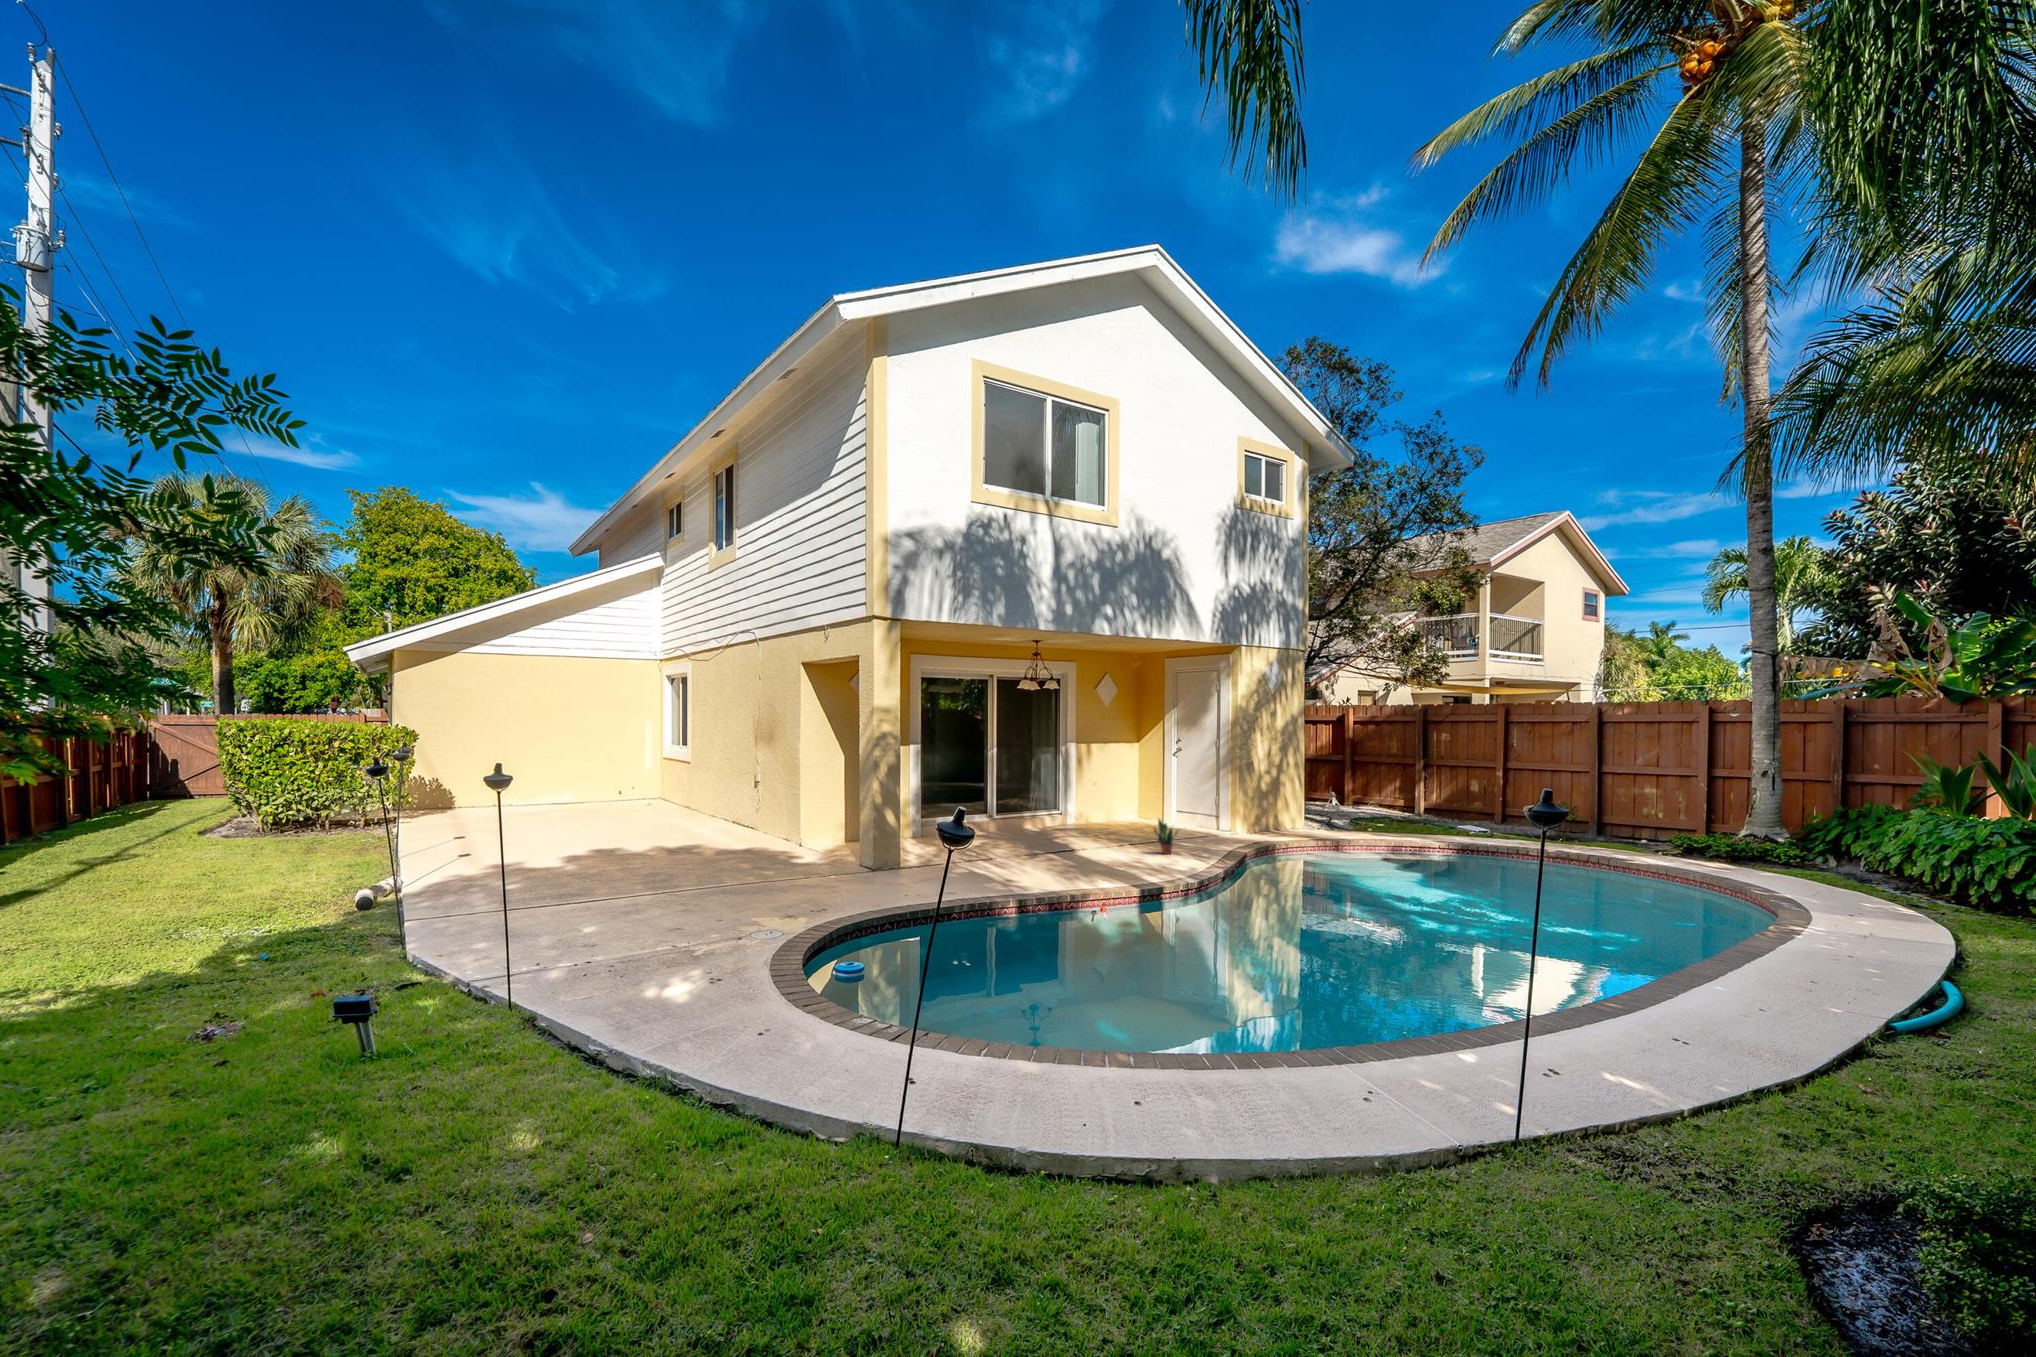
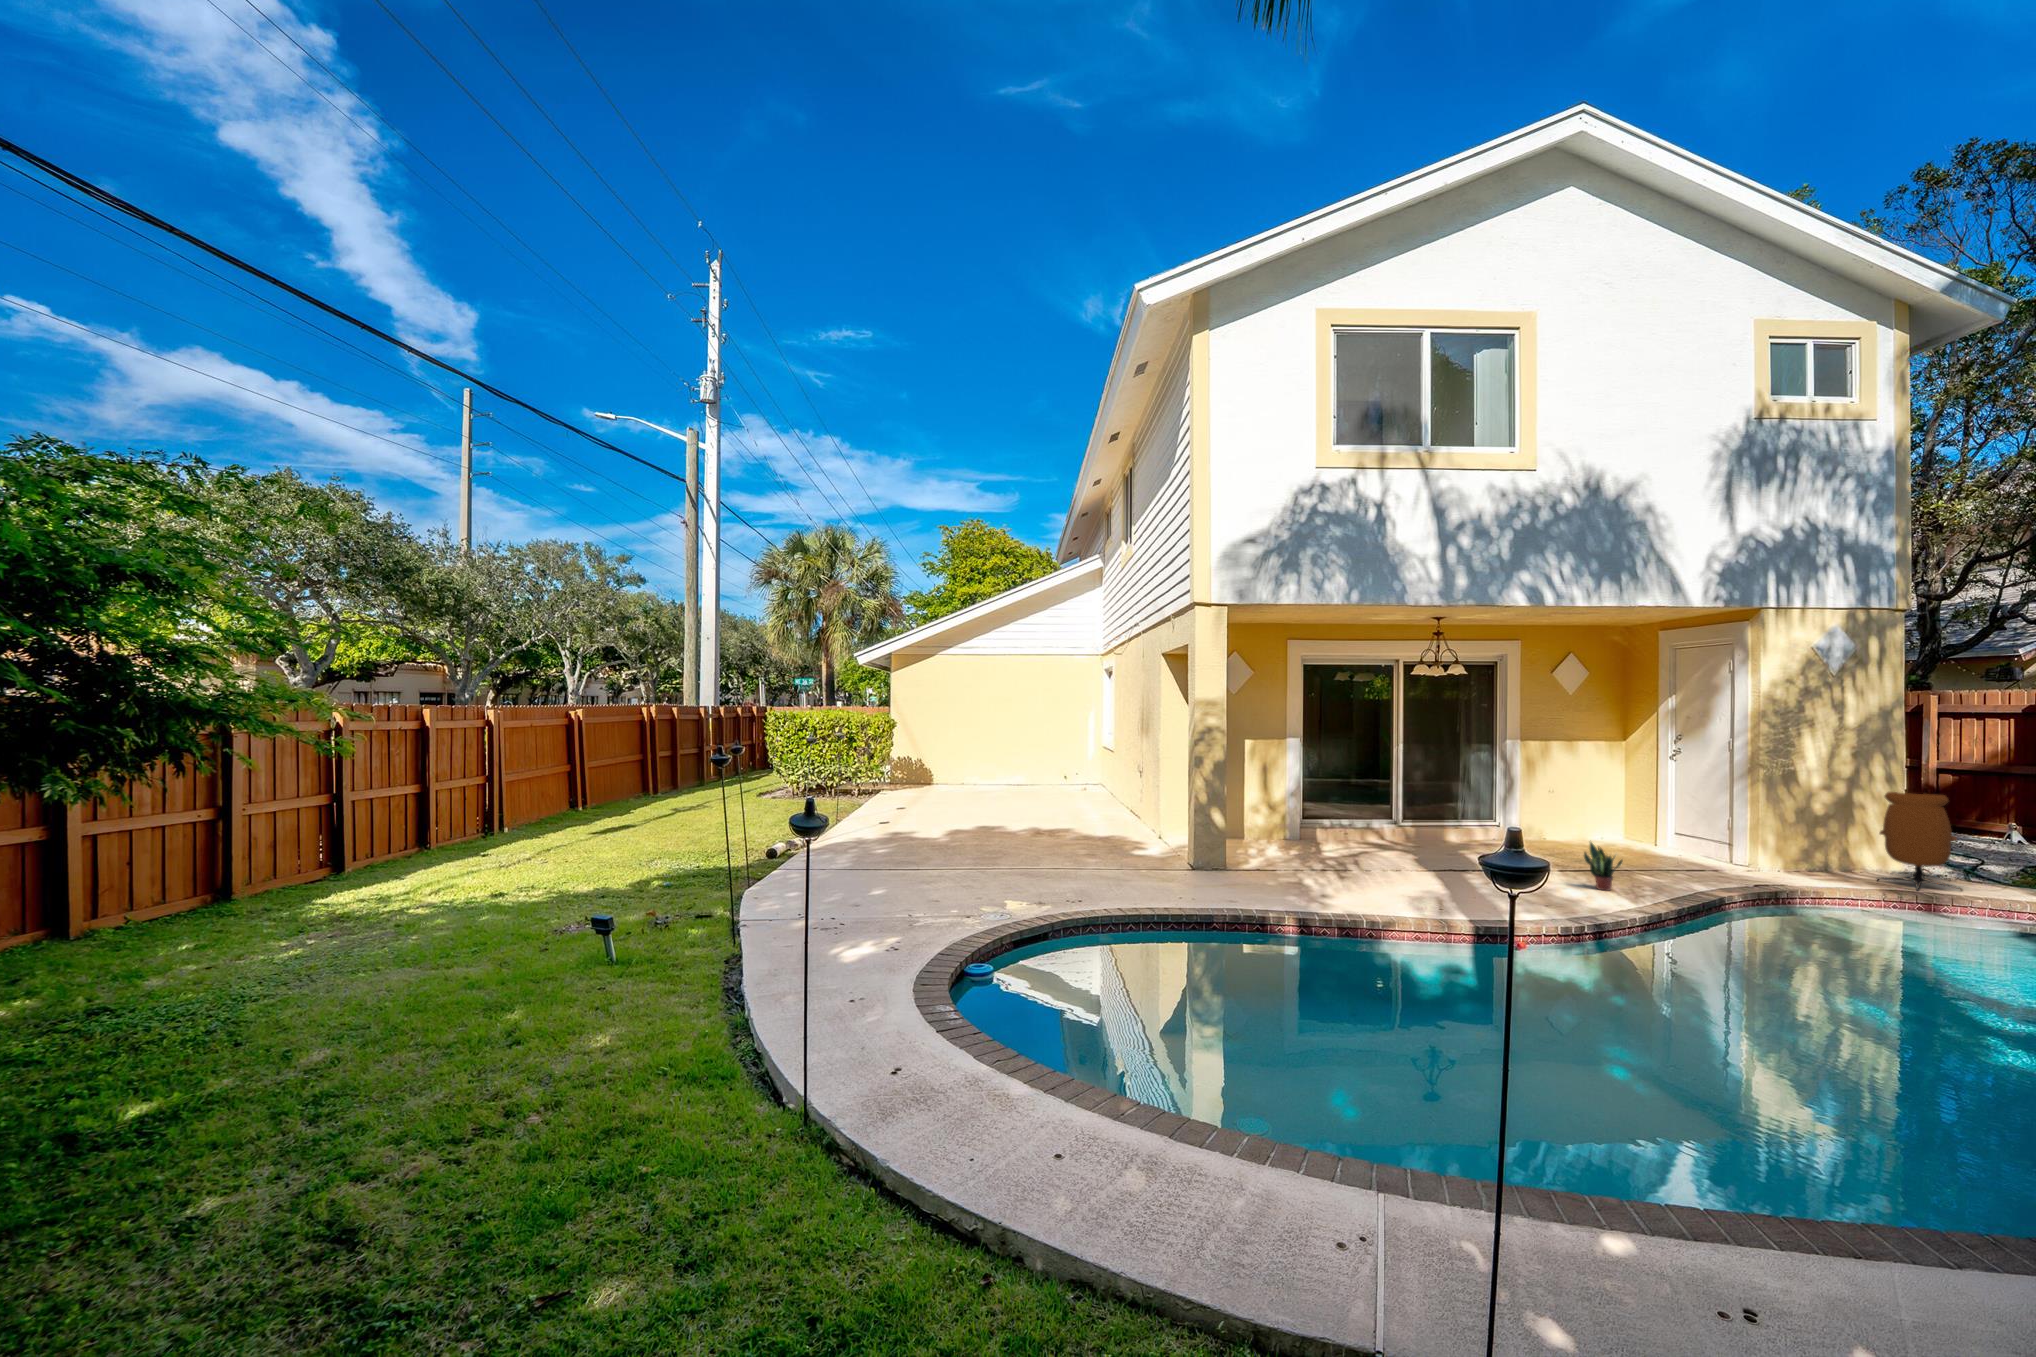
lounge chair: none [1295,770,1336,834] -> present [1878,792,1962,890]

